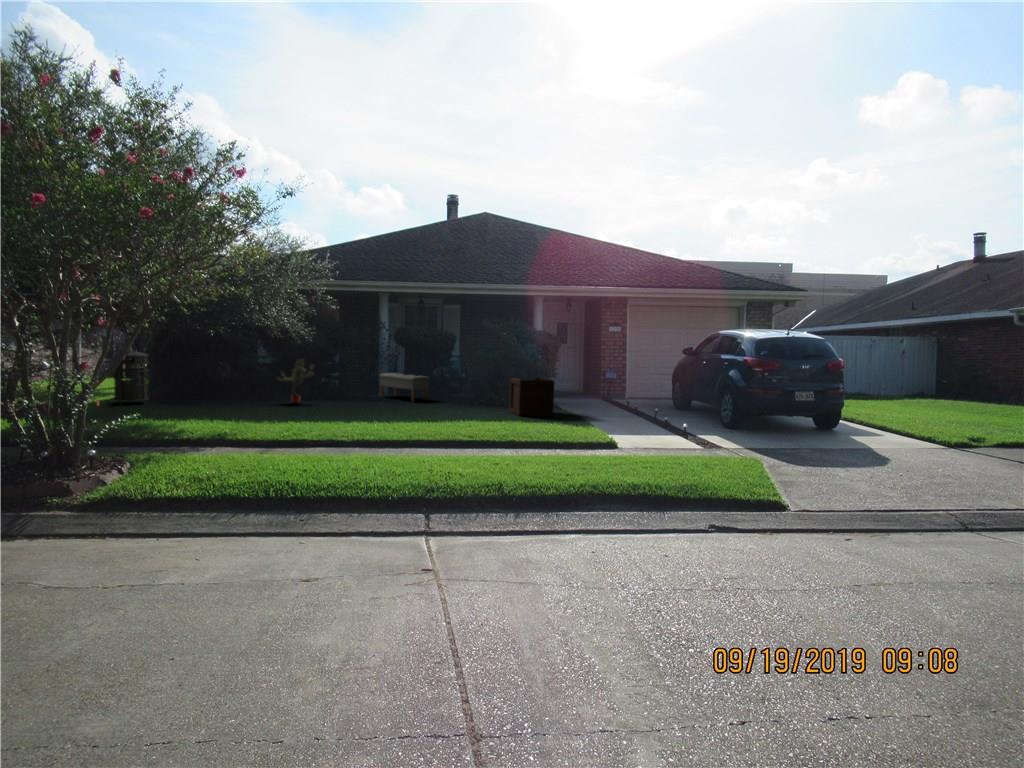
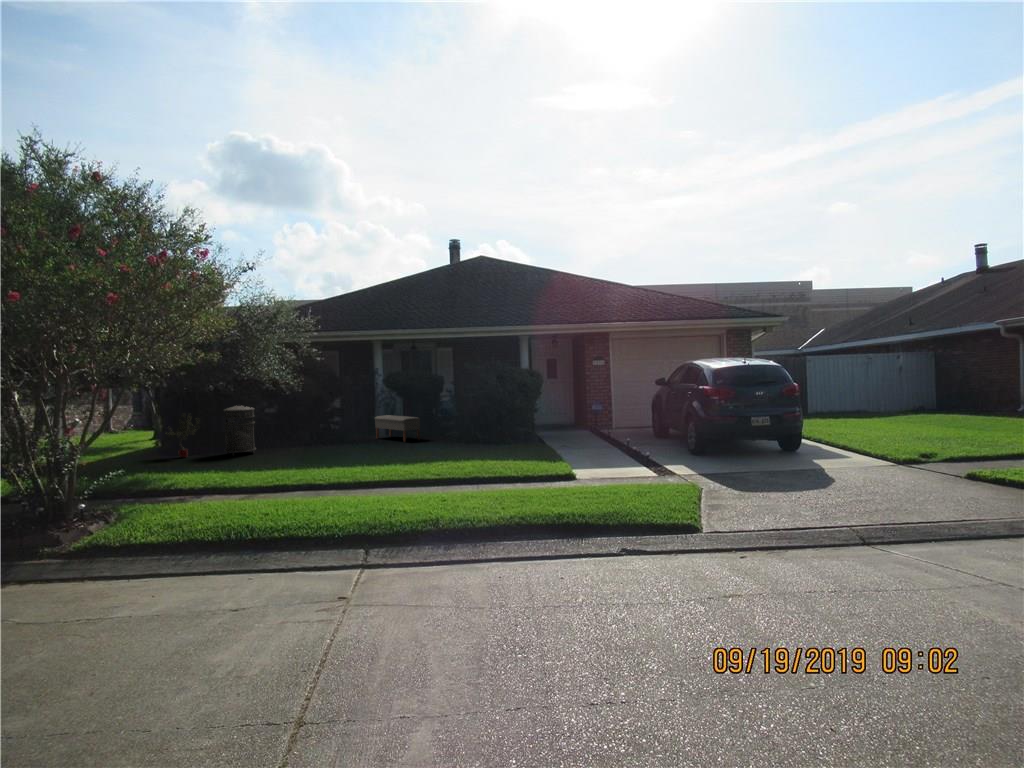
trash can: present [114,351,149,405] -> present [224,406,256,456]
potted tree: present [279,360,314,404] -> present [166,414,199,458]
wooden crate: present [509,377,554,416] -> none [491,414,532,452]

